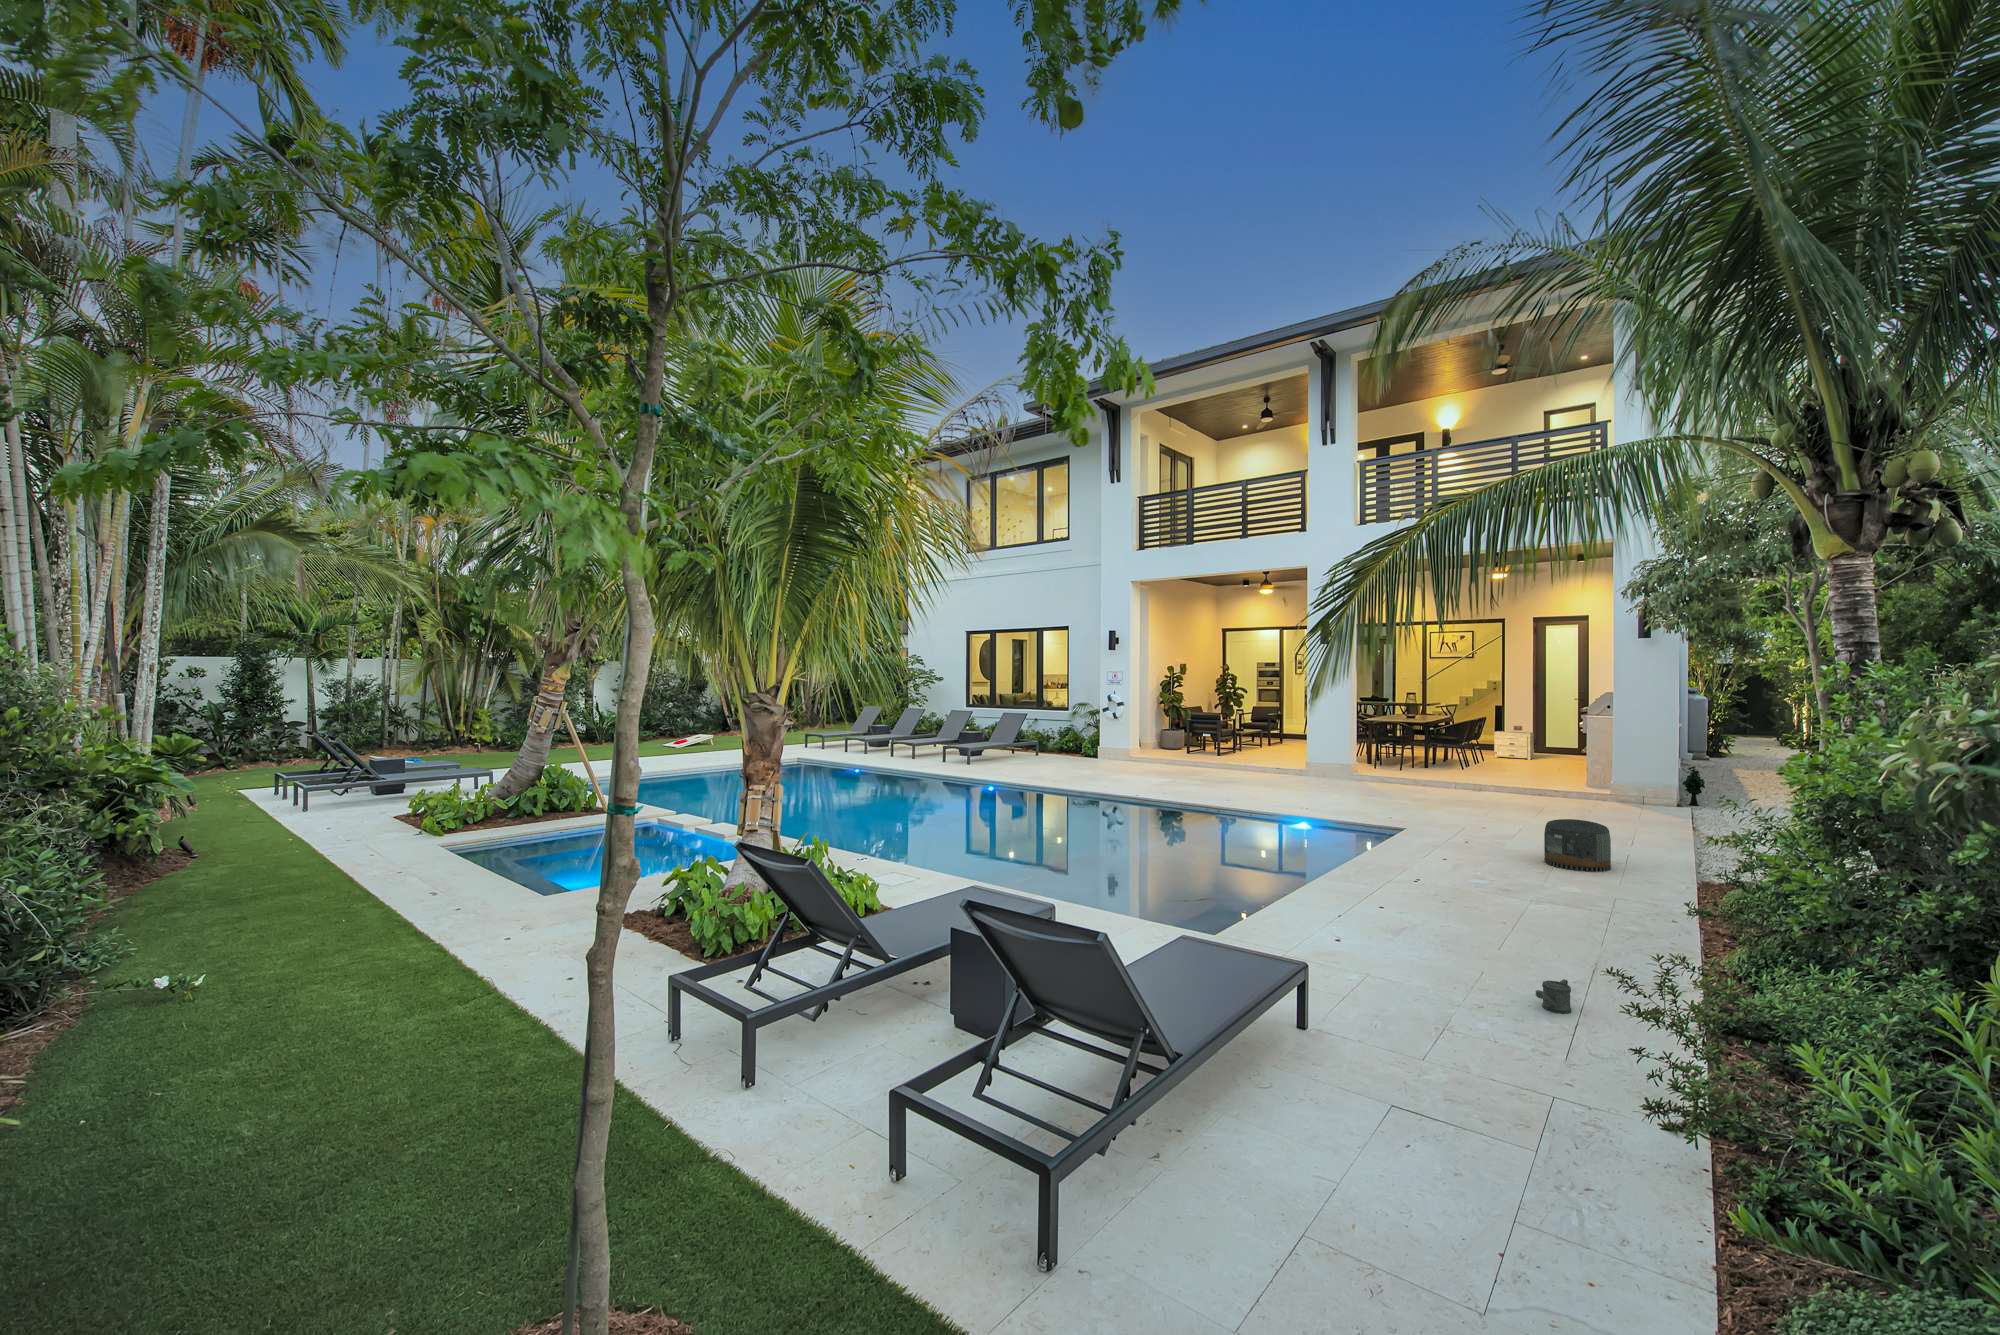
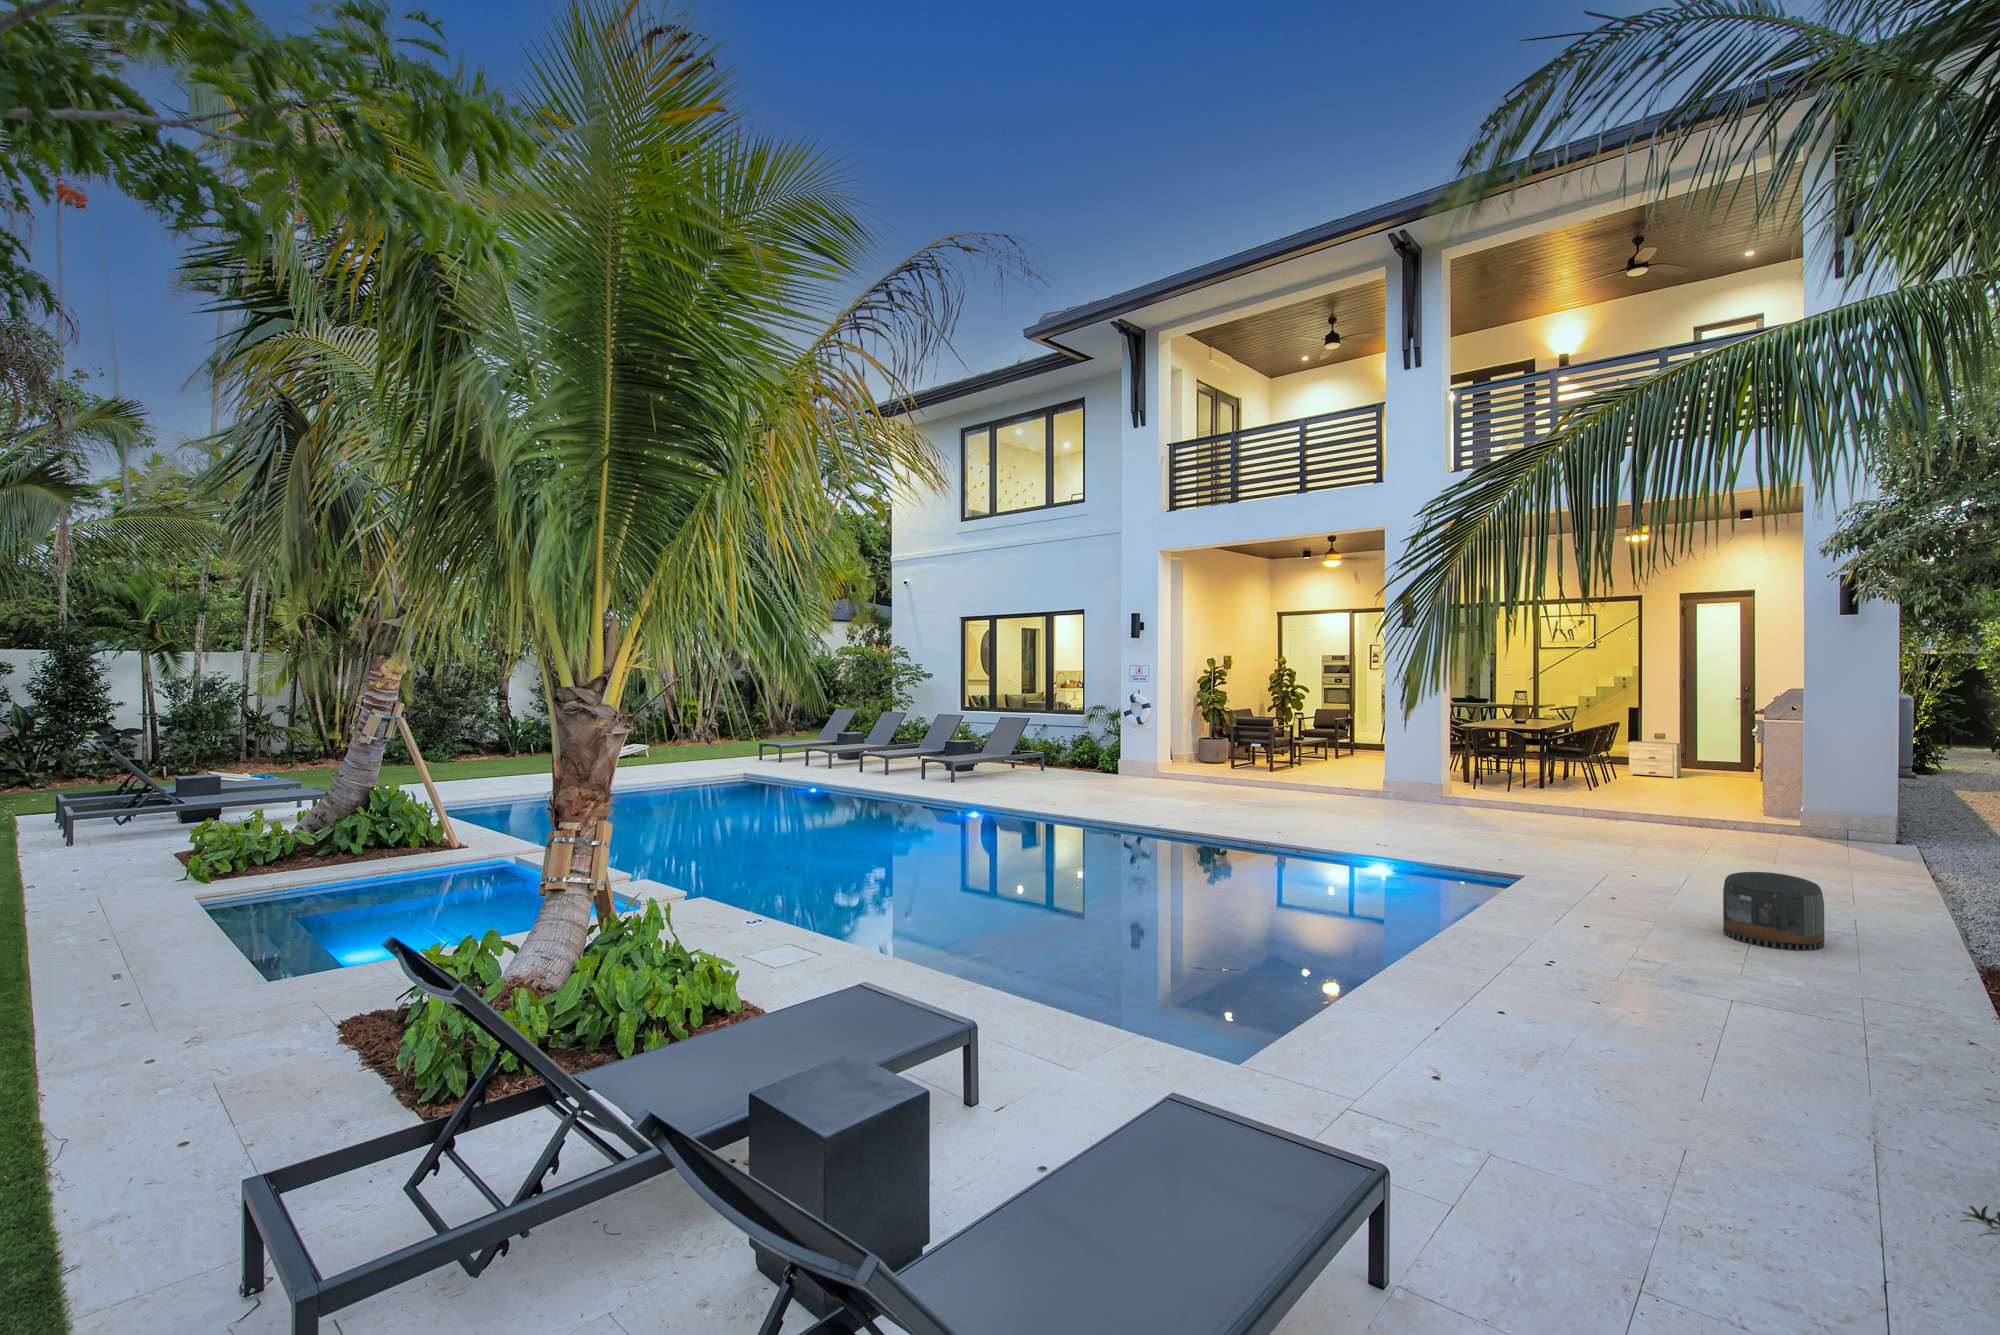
decorative plant: present [1682,767,1705,806] -> none [1899,791,1933,845]
watering can: present [1536,979,1571,1014] -> none [1764,1171,1824,1237]

